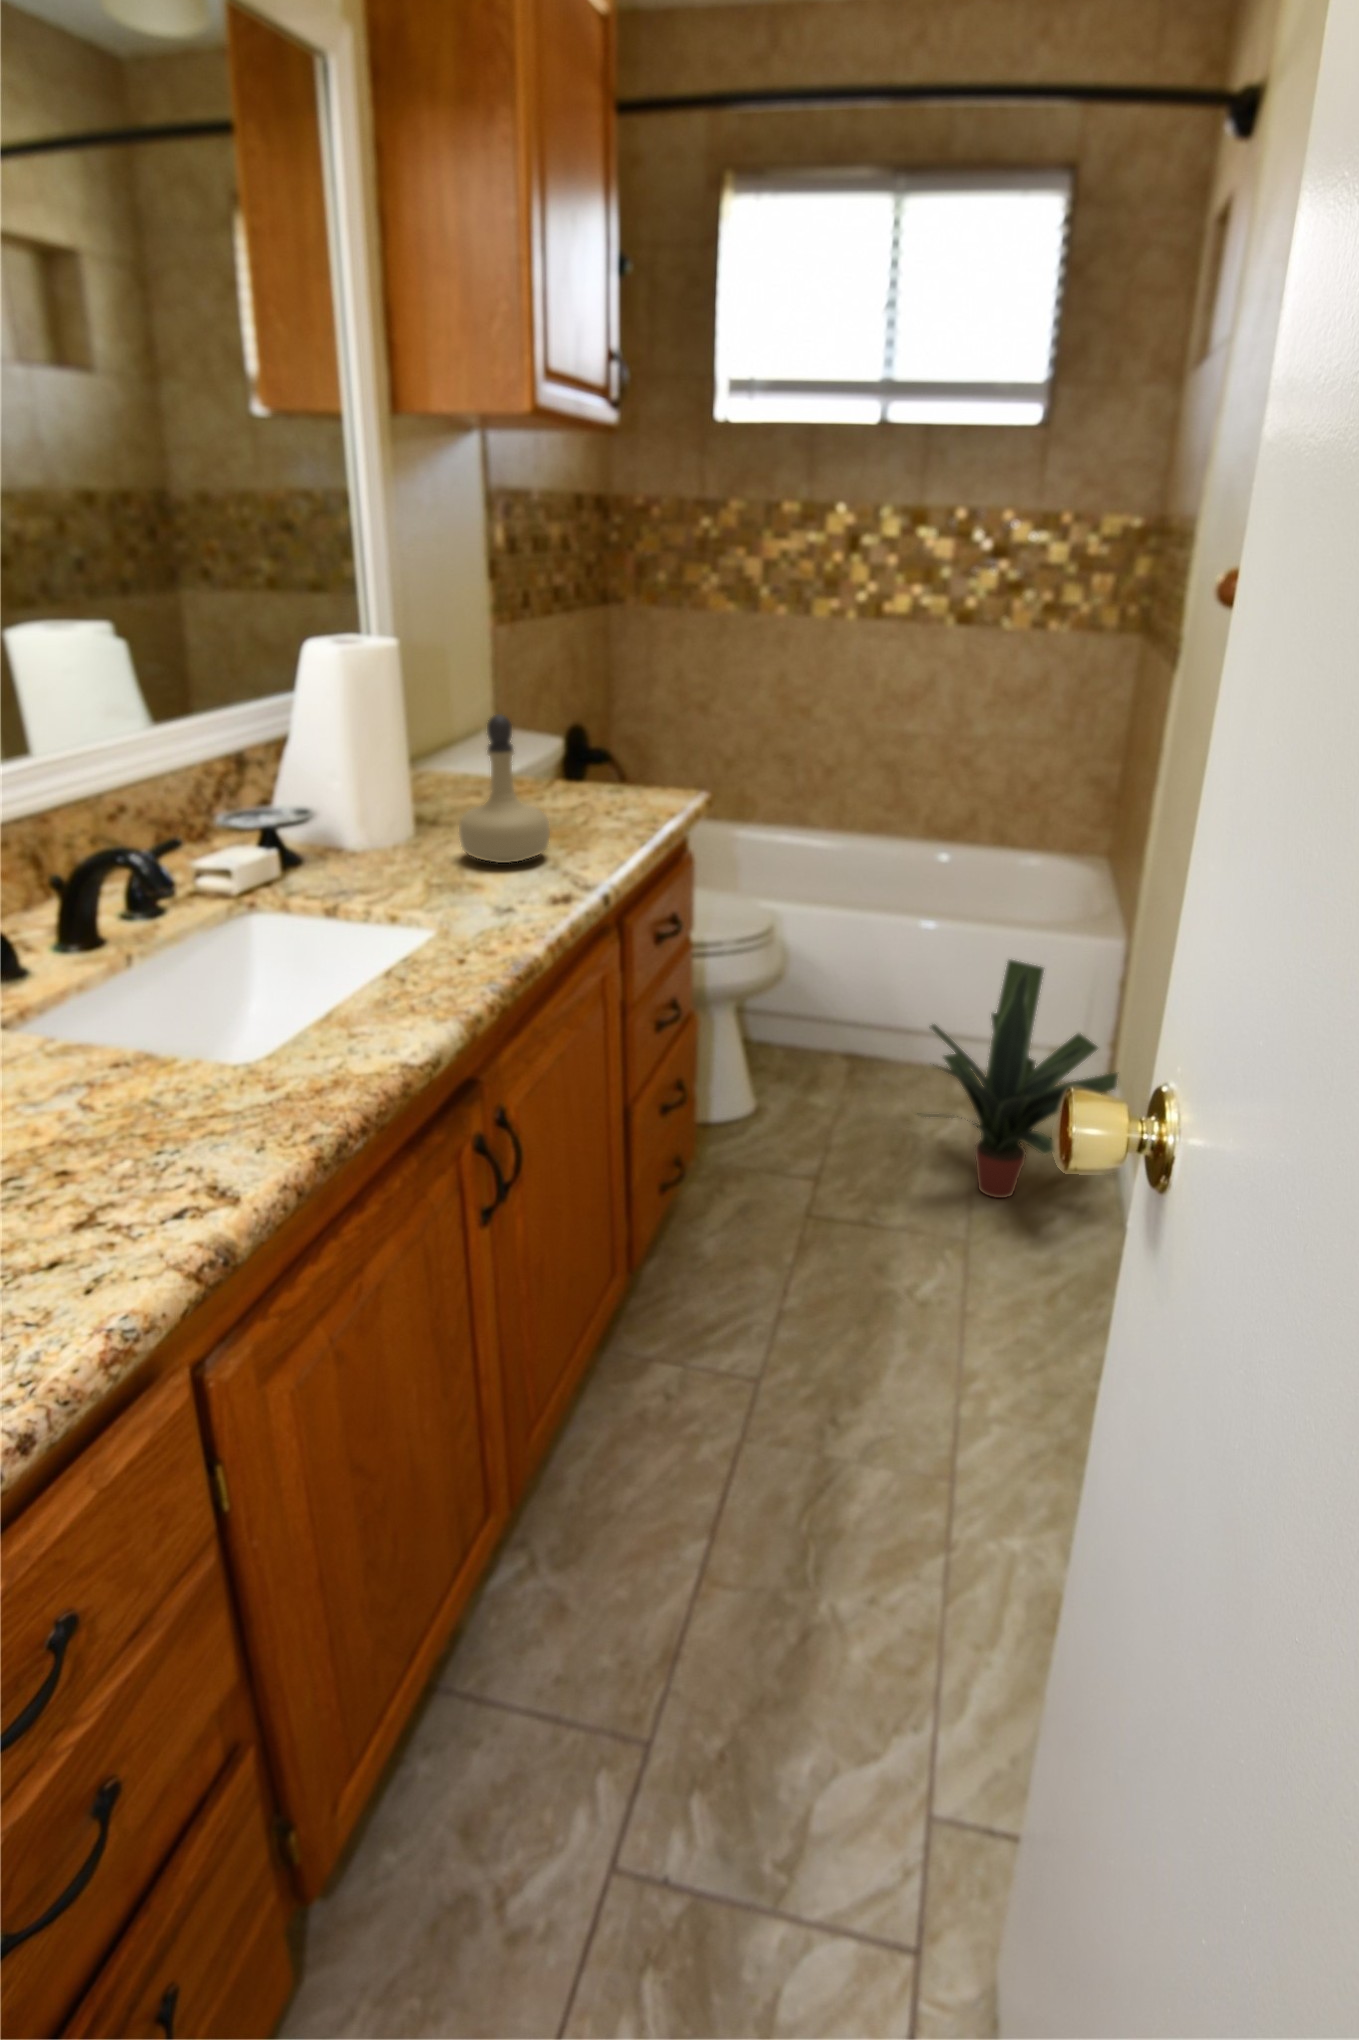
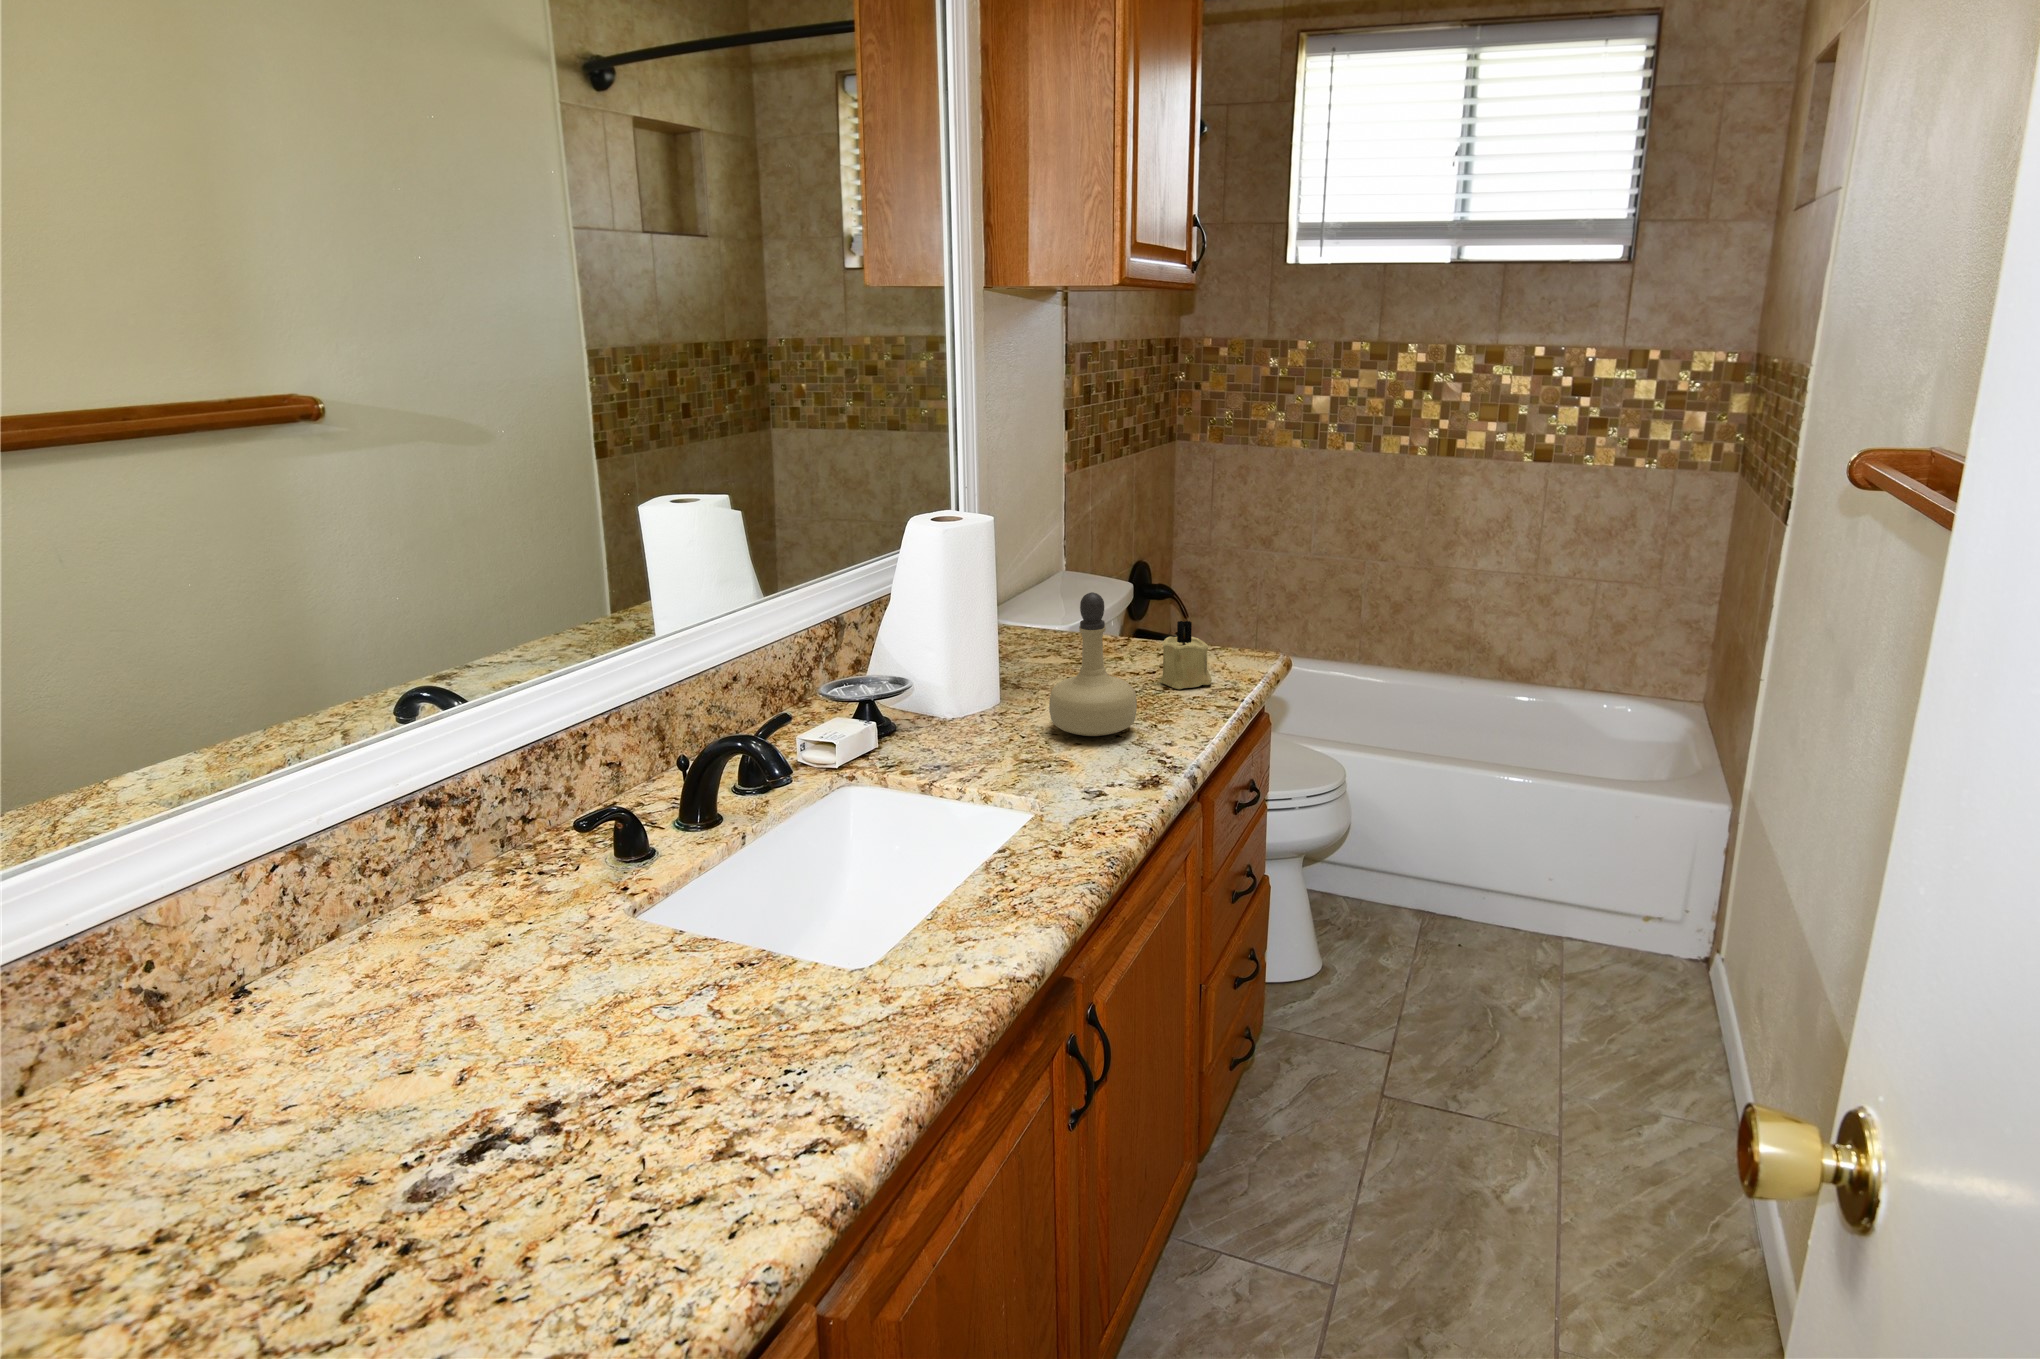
candle: none [578,754,630,823] -> present [1160,621,1212,689]
potted plant: present [925,960,1118,1198] -> none [1499,821,1731,1084]

